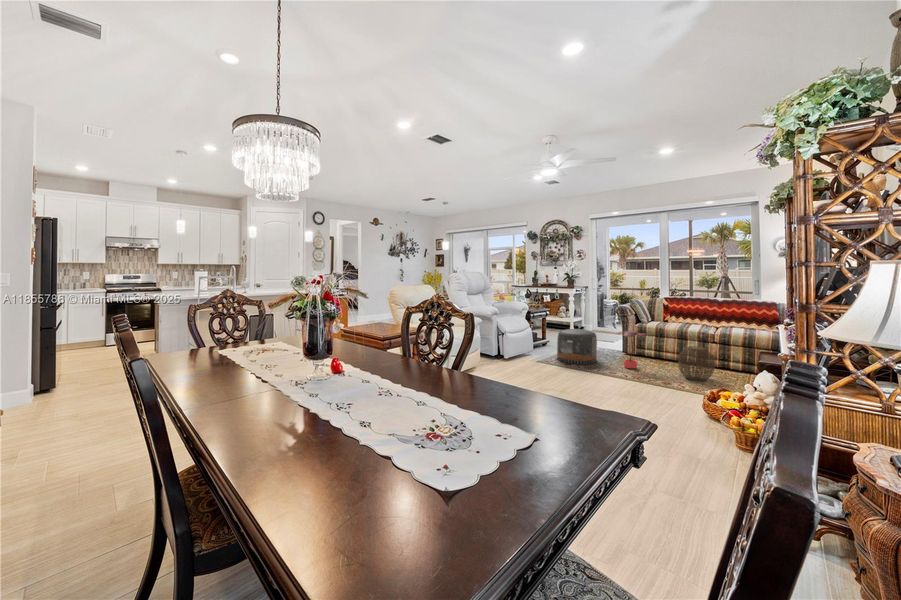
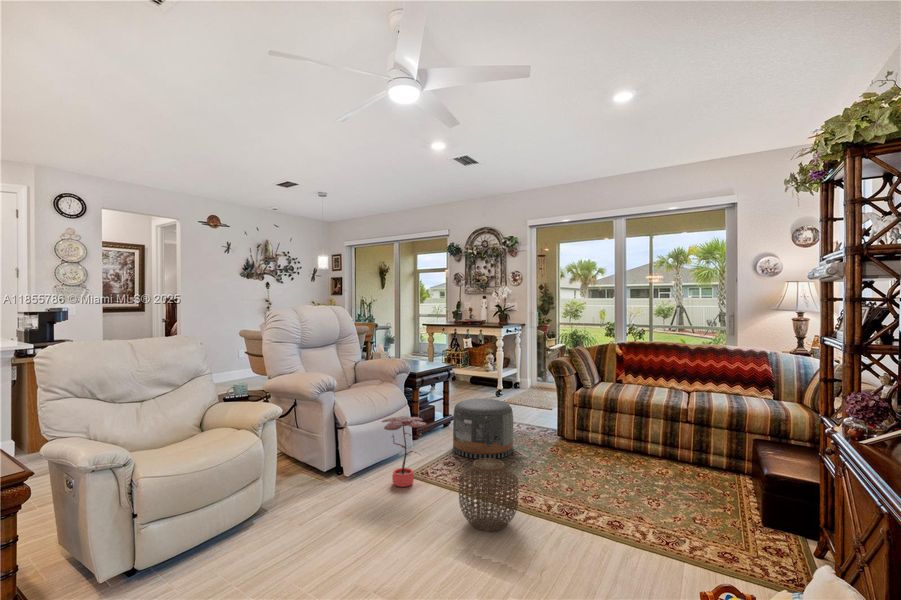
potted plant: present [617,331,647,369] -> present [382,416,426,487]
woven basket: present [678,346,715,381] -> present [459,458,518,532]

